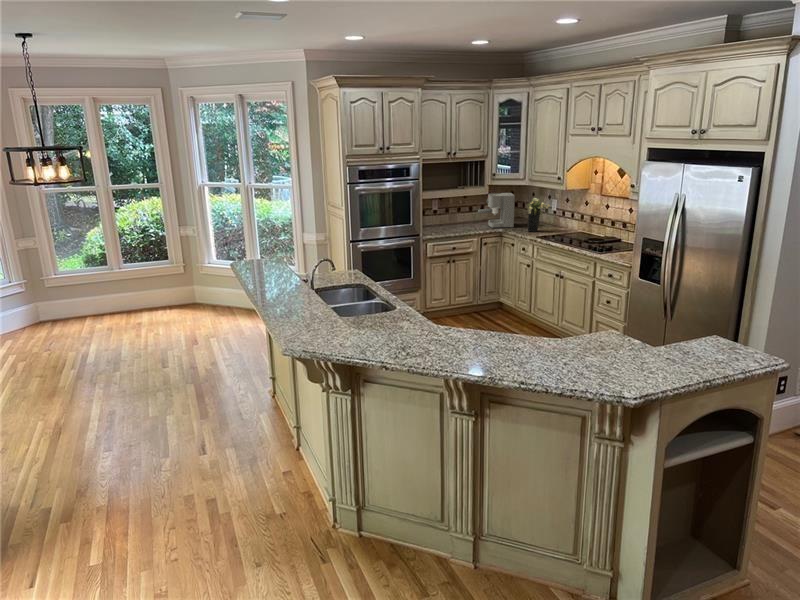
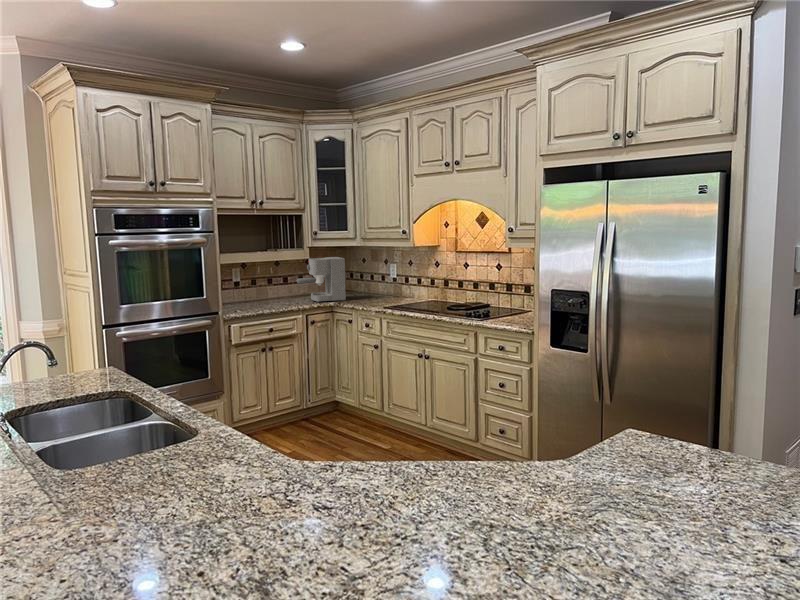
flower arrangement: present [527,198,550,232] -> none [361,257,395,303]

